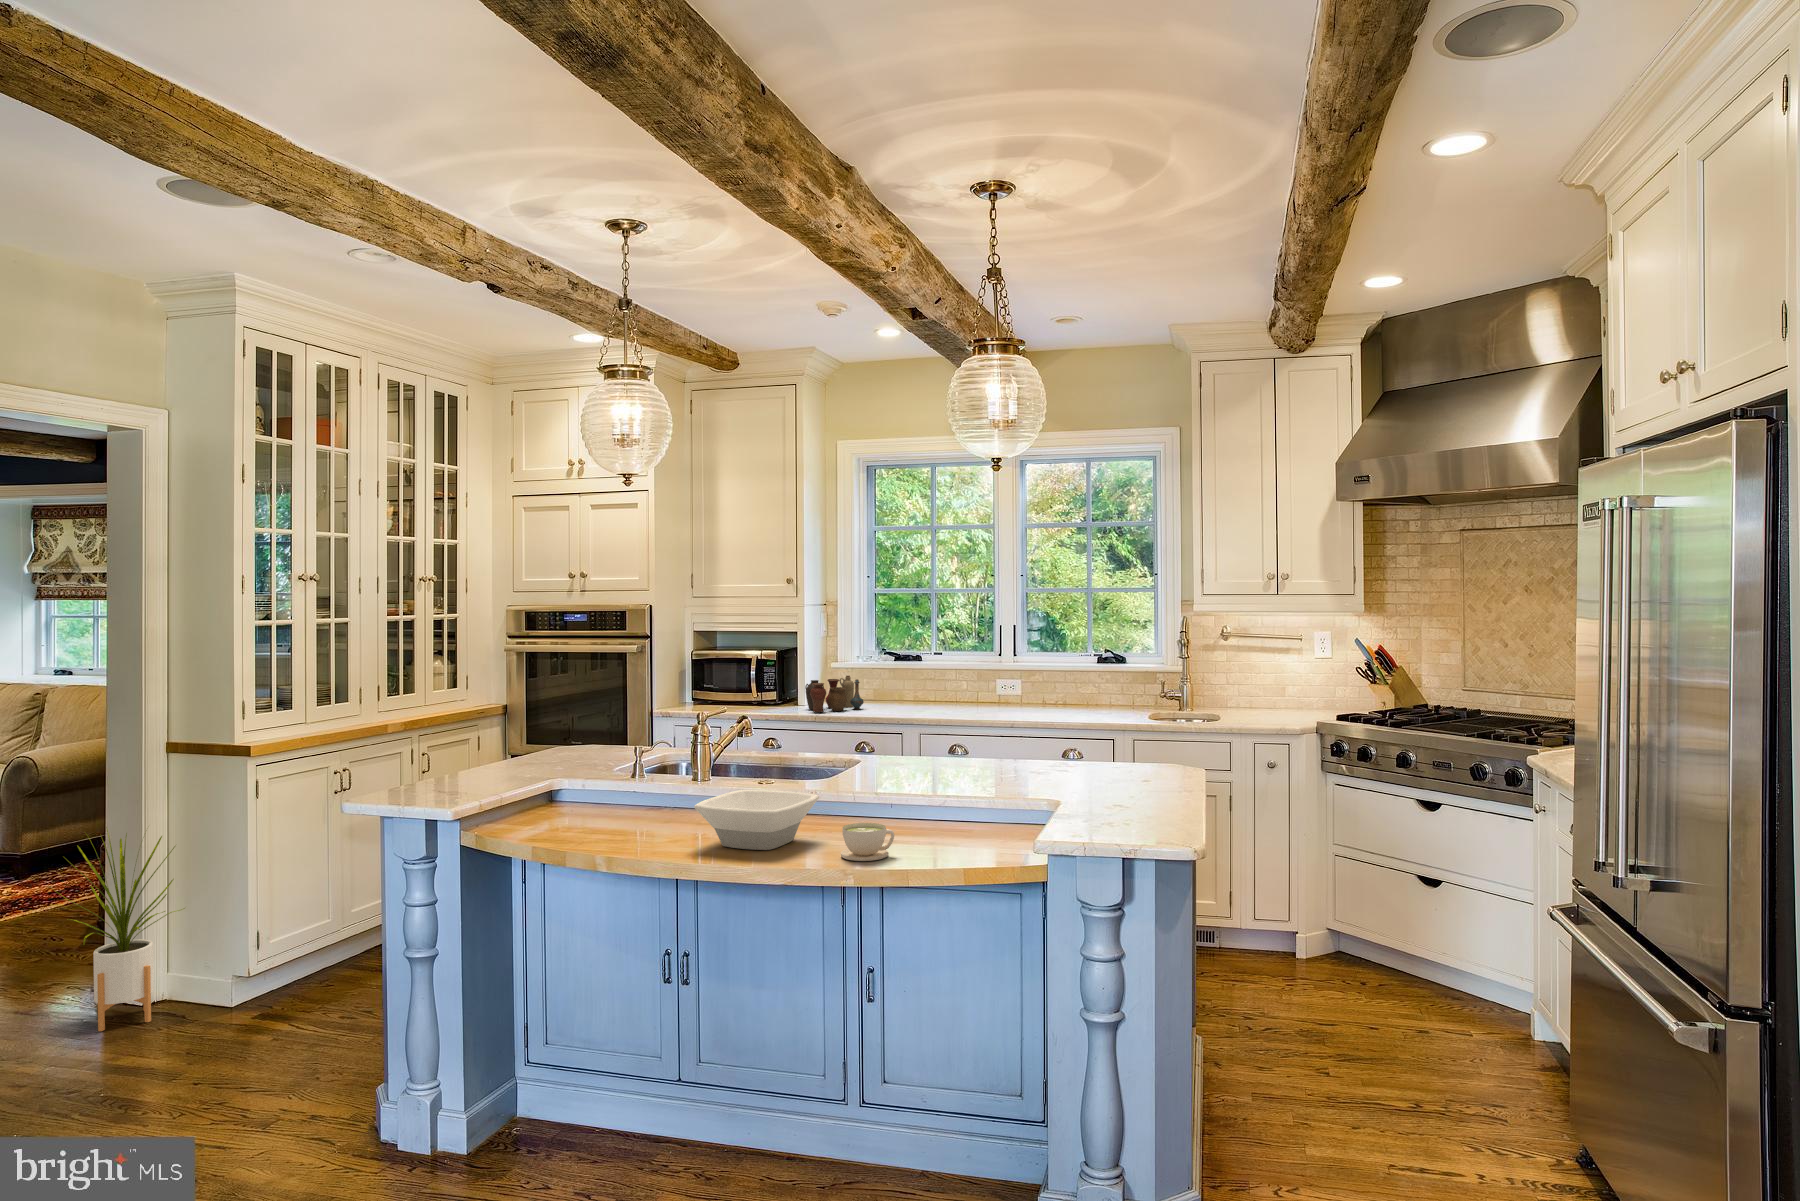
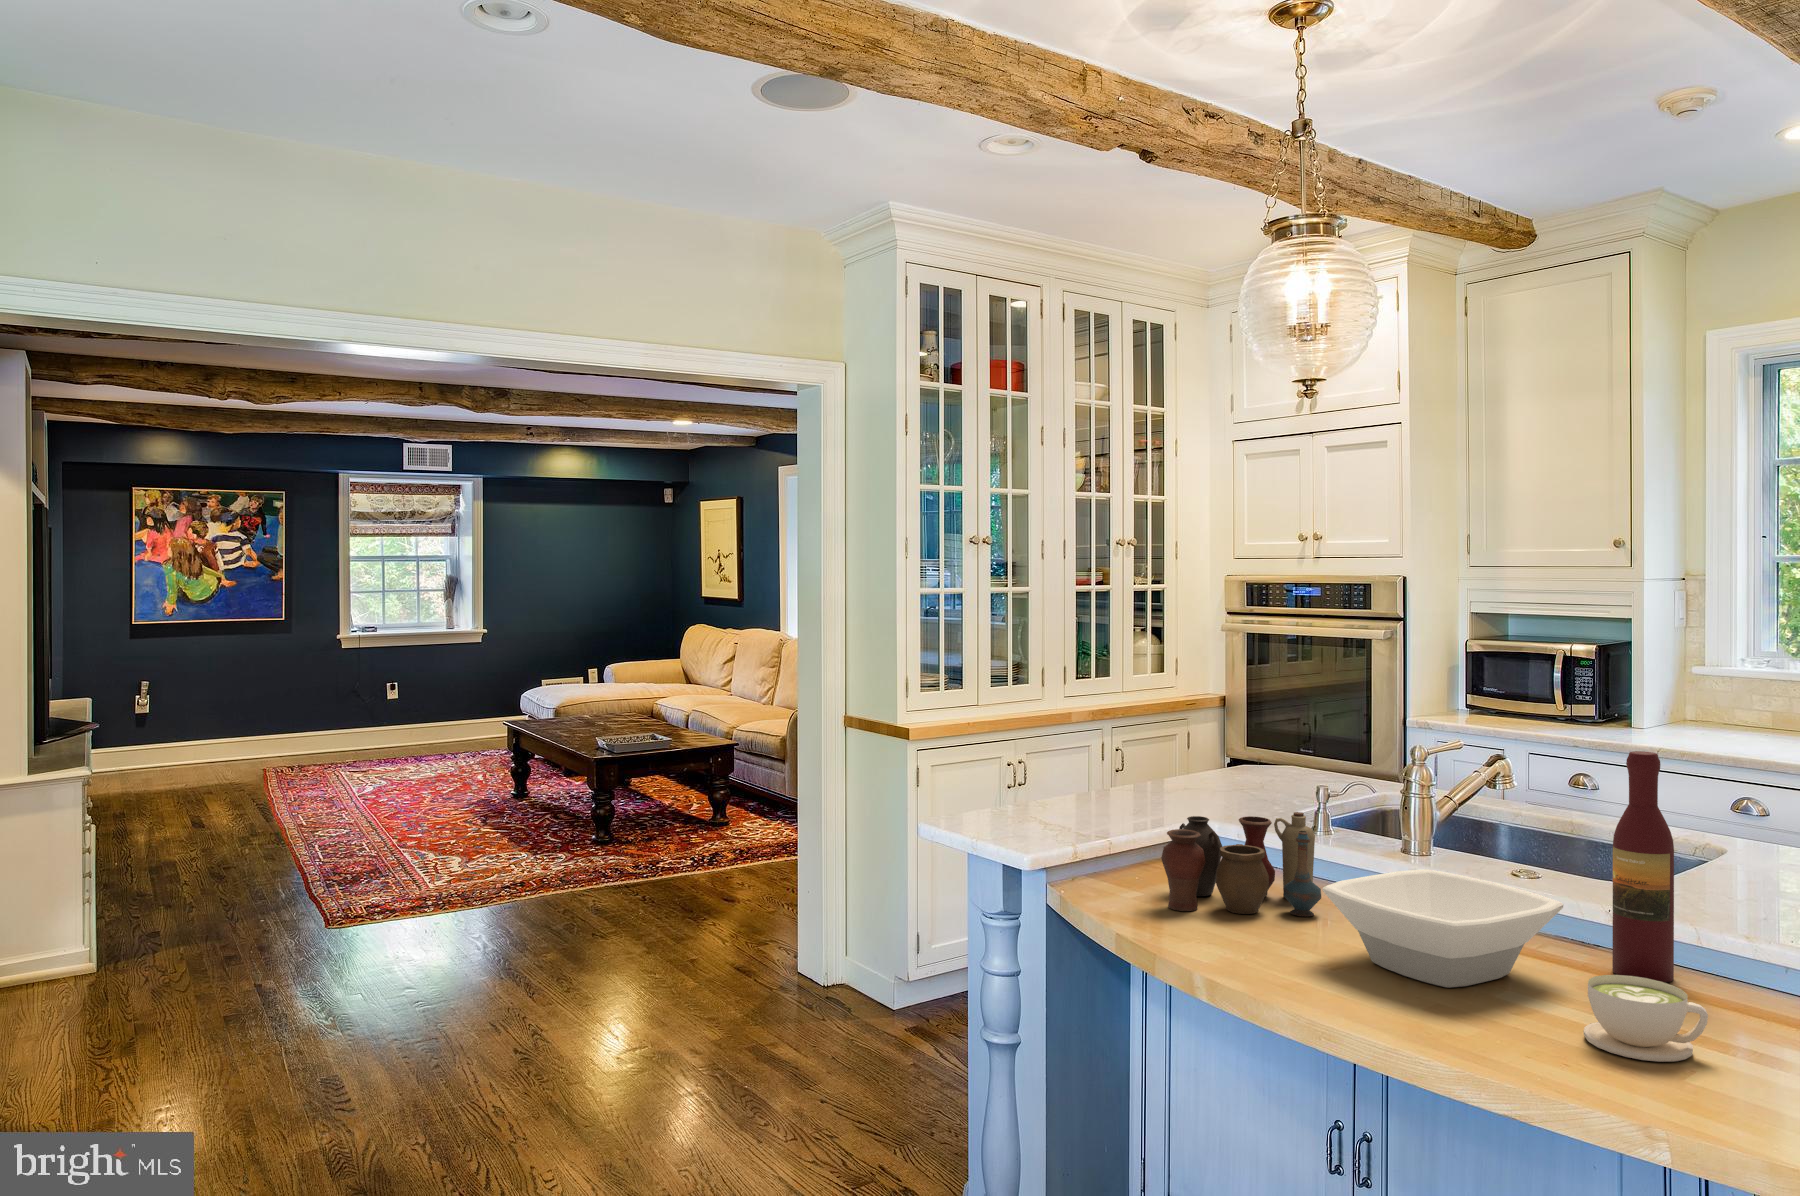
vase: present [805,676,864,712] -> present [1161,812,1321,916]
wine bottle: none [839,709,868,832] -> present [1612,751,1674,983]
house plant: present [54,827,185,1031] -> none [743,794,859,1003]

